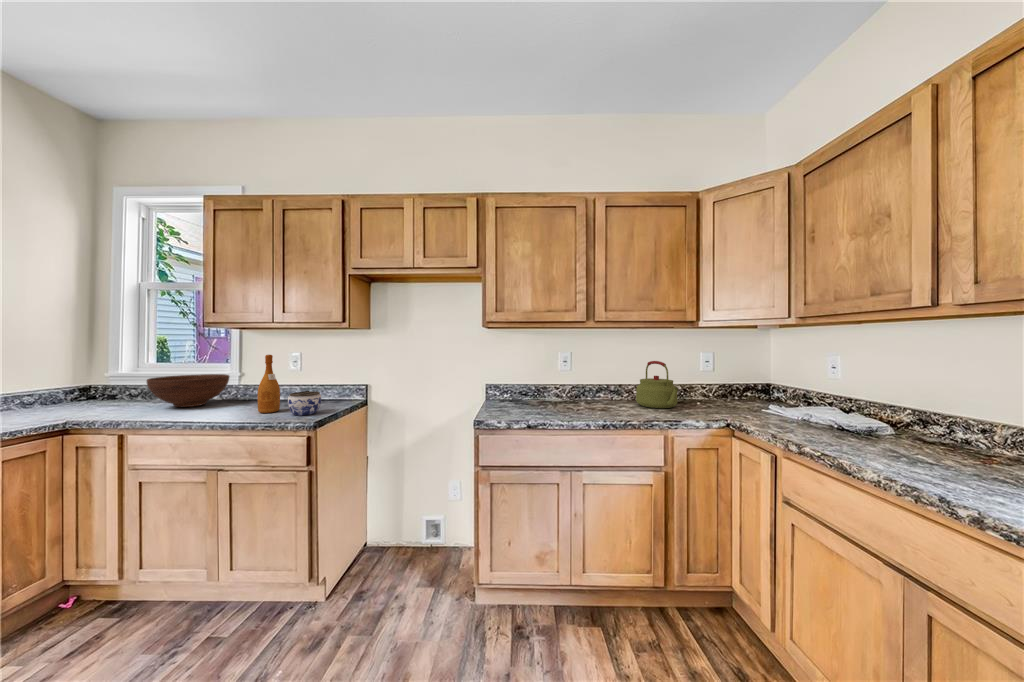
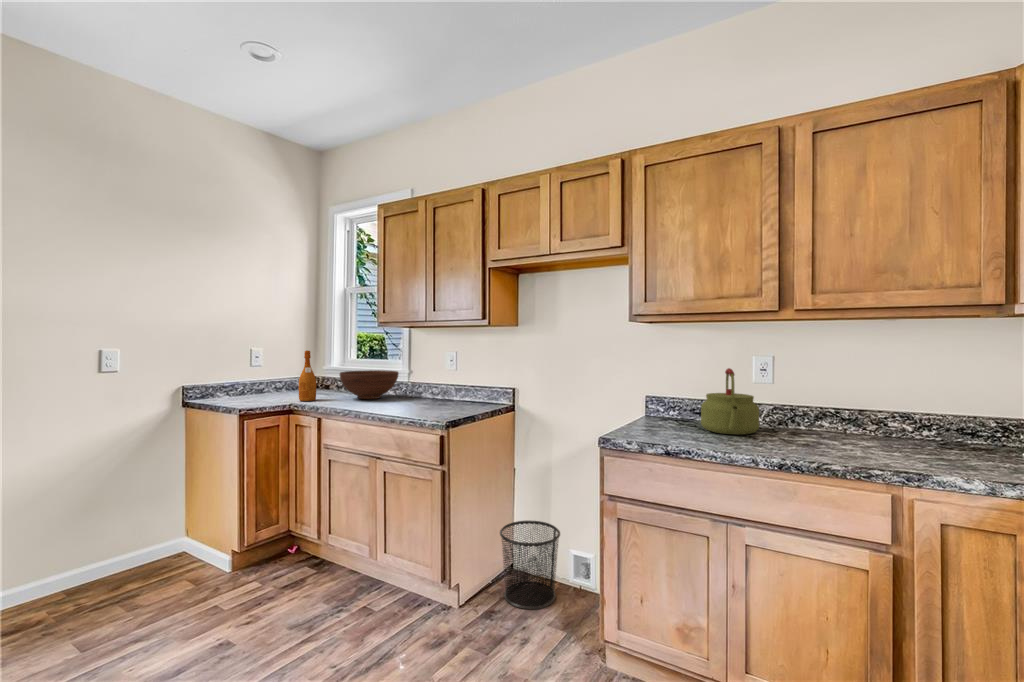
wine bottle: present [258,355,280,413] -> present [299,350,316,401]
kettle: present [636,361,678,408] -> present [701,368,759,435]
jar: present [288,391,321,416] -> none [430,390,461,415]
waste bin: none [362,498,418,579] -> present [500,521,560,609]

